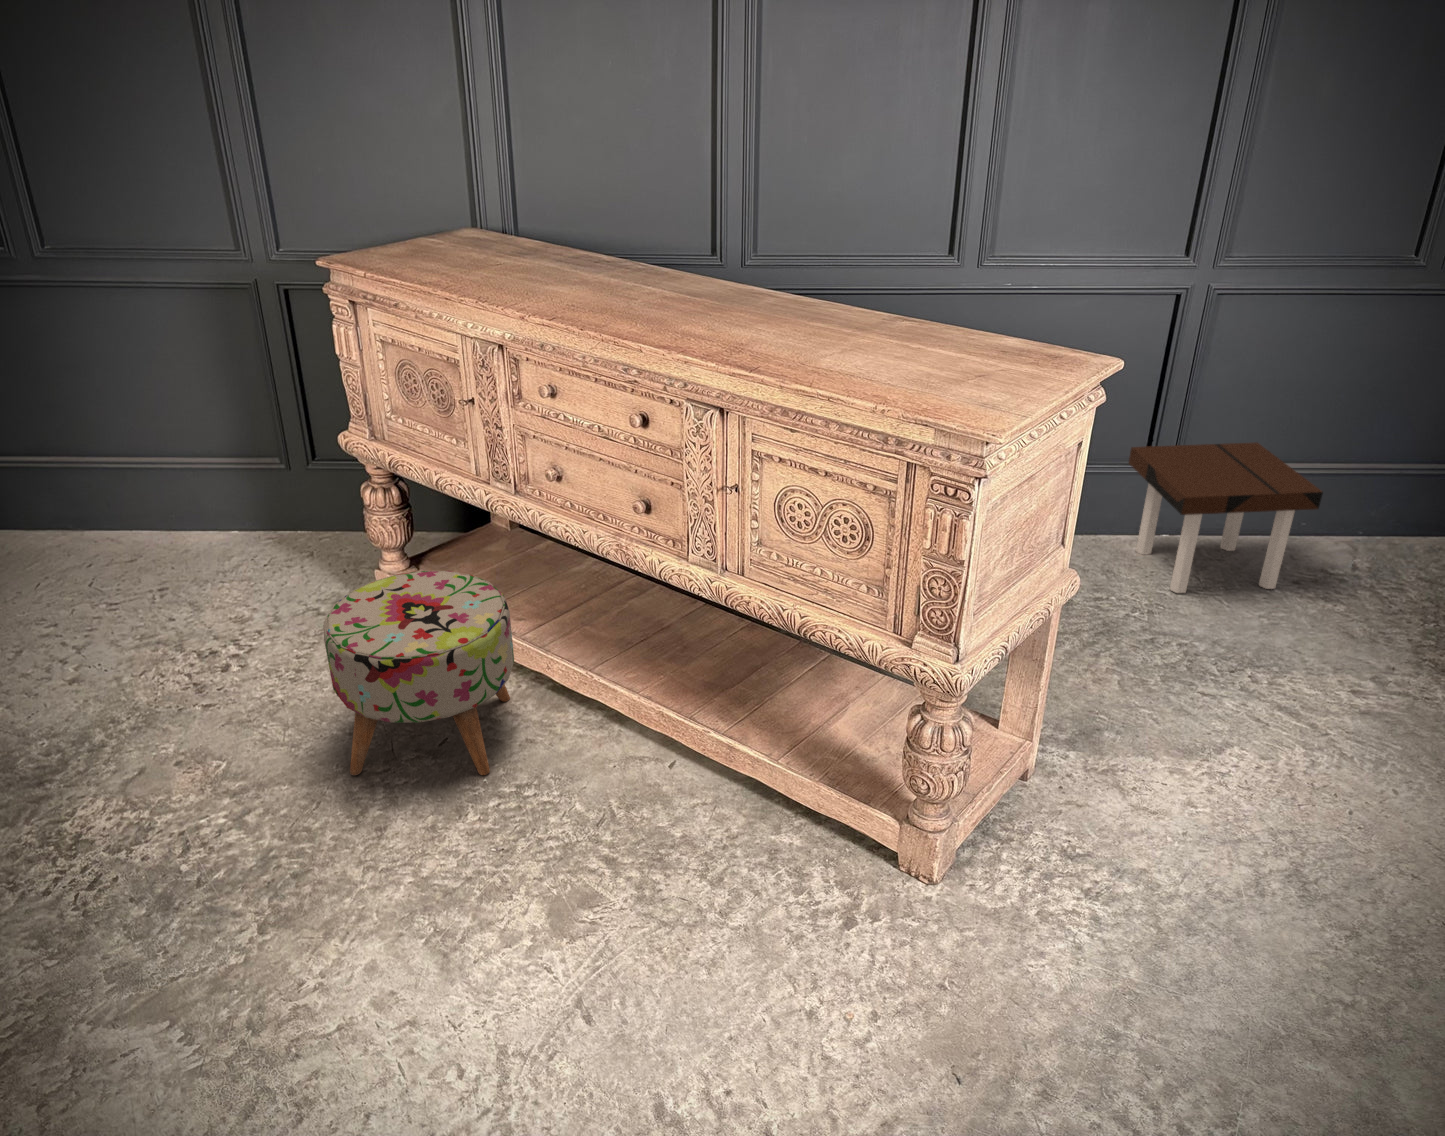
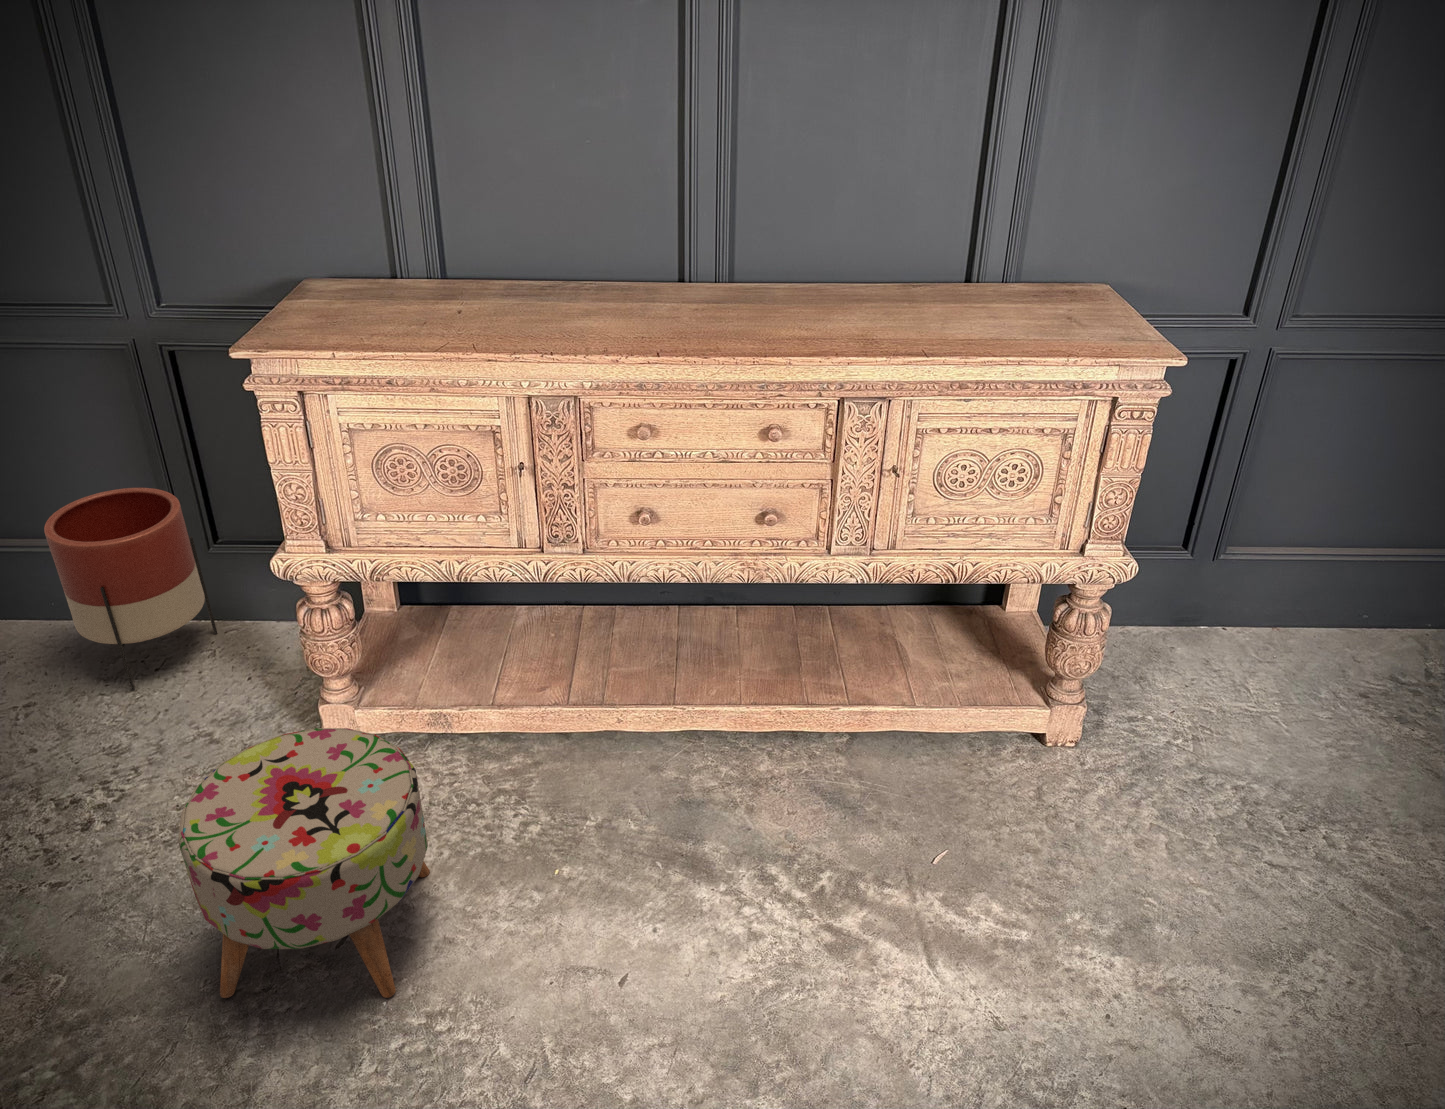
planter: none [181,412,315,579] -> present [44,488,217,690]
side table: present [1129,442,1323,593] -> none [1170,527,1408,712]

